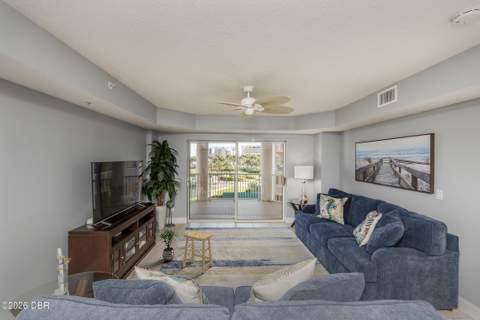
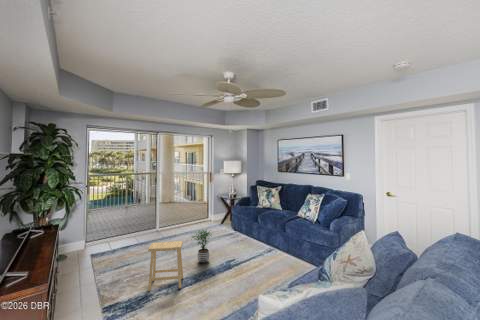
potted plant: present [160,230,178,261] -> present [192,230,212,264]

